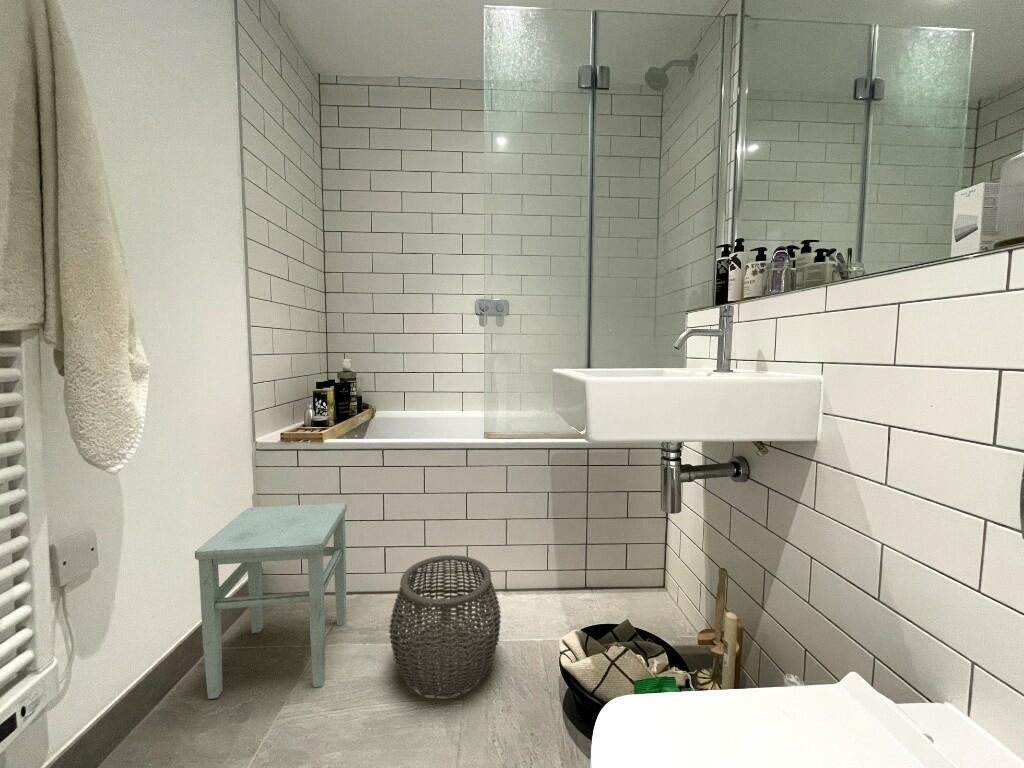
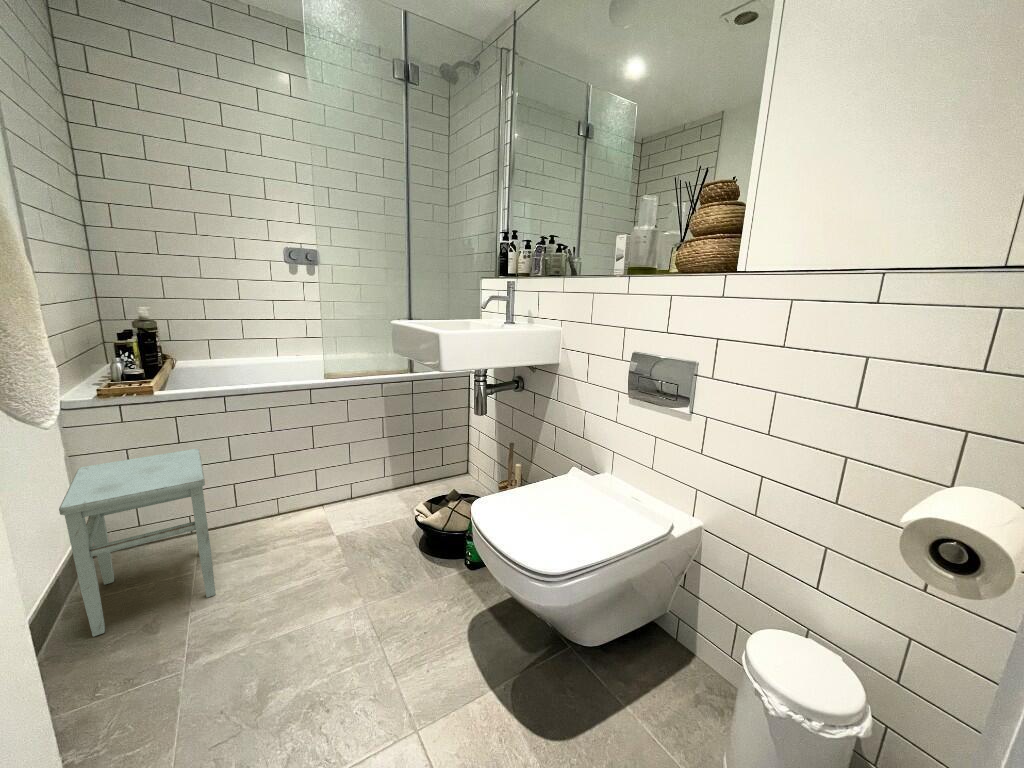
woven basket: present [389,555,501,697] -> none [271,473,365,573]

